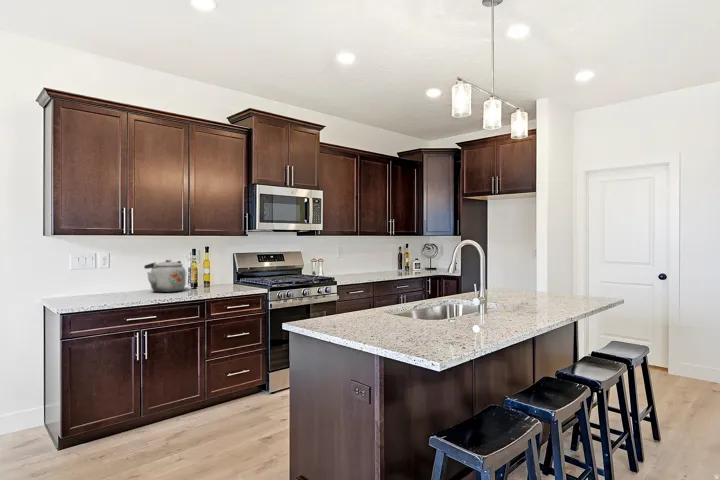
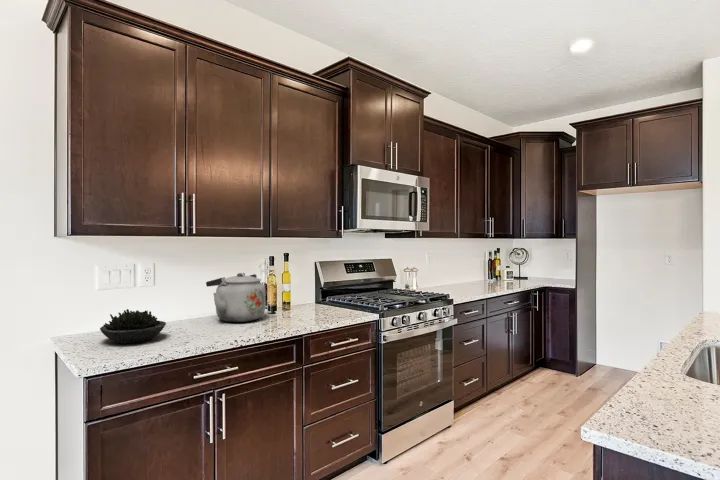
succulent plant: none [71,280,113,301] -> present [100,309,166,344]

